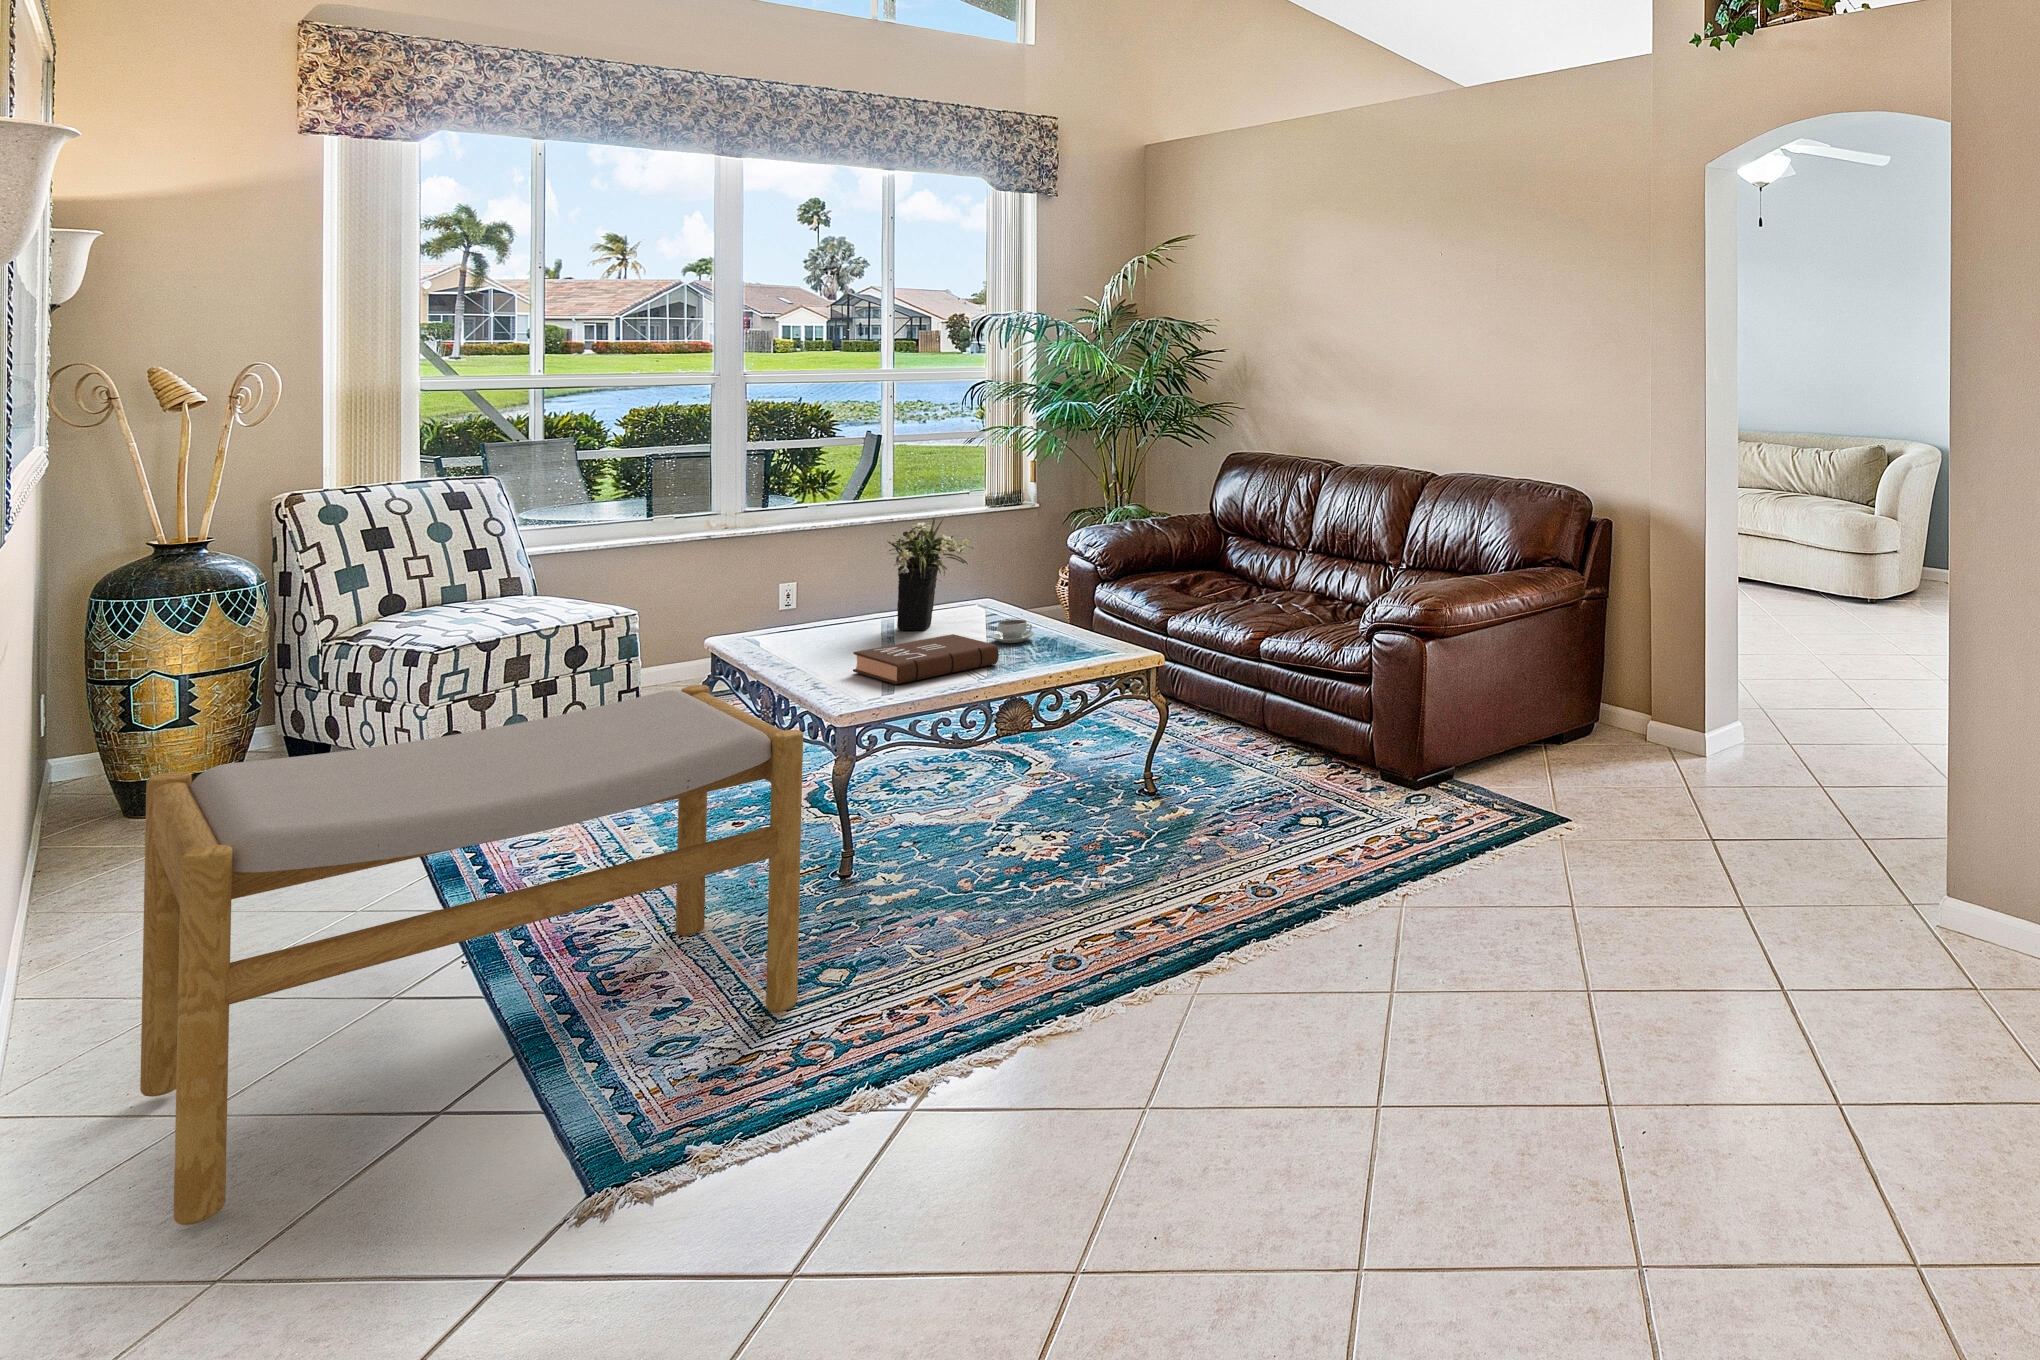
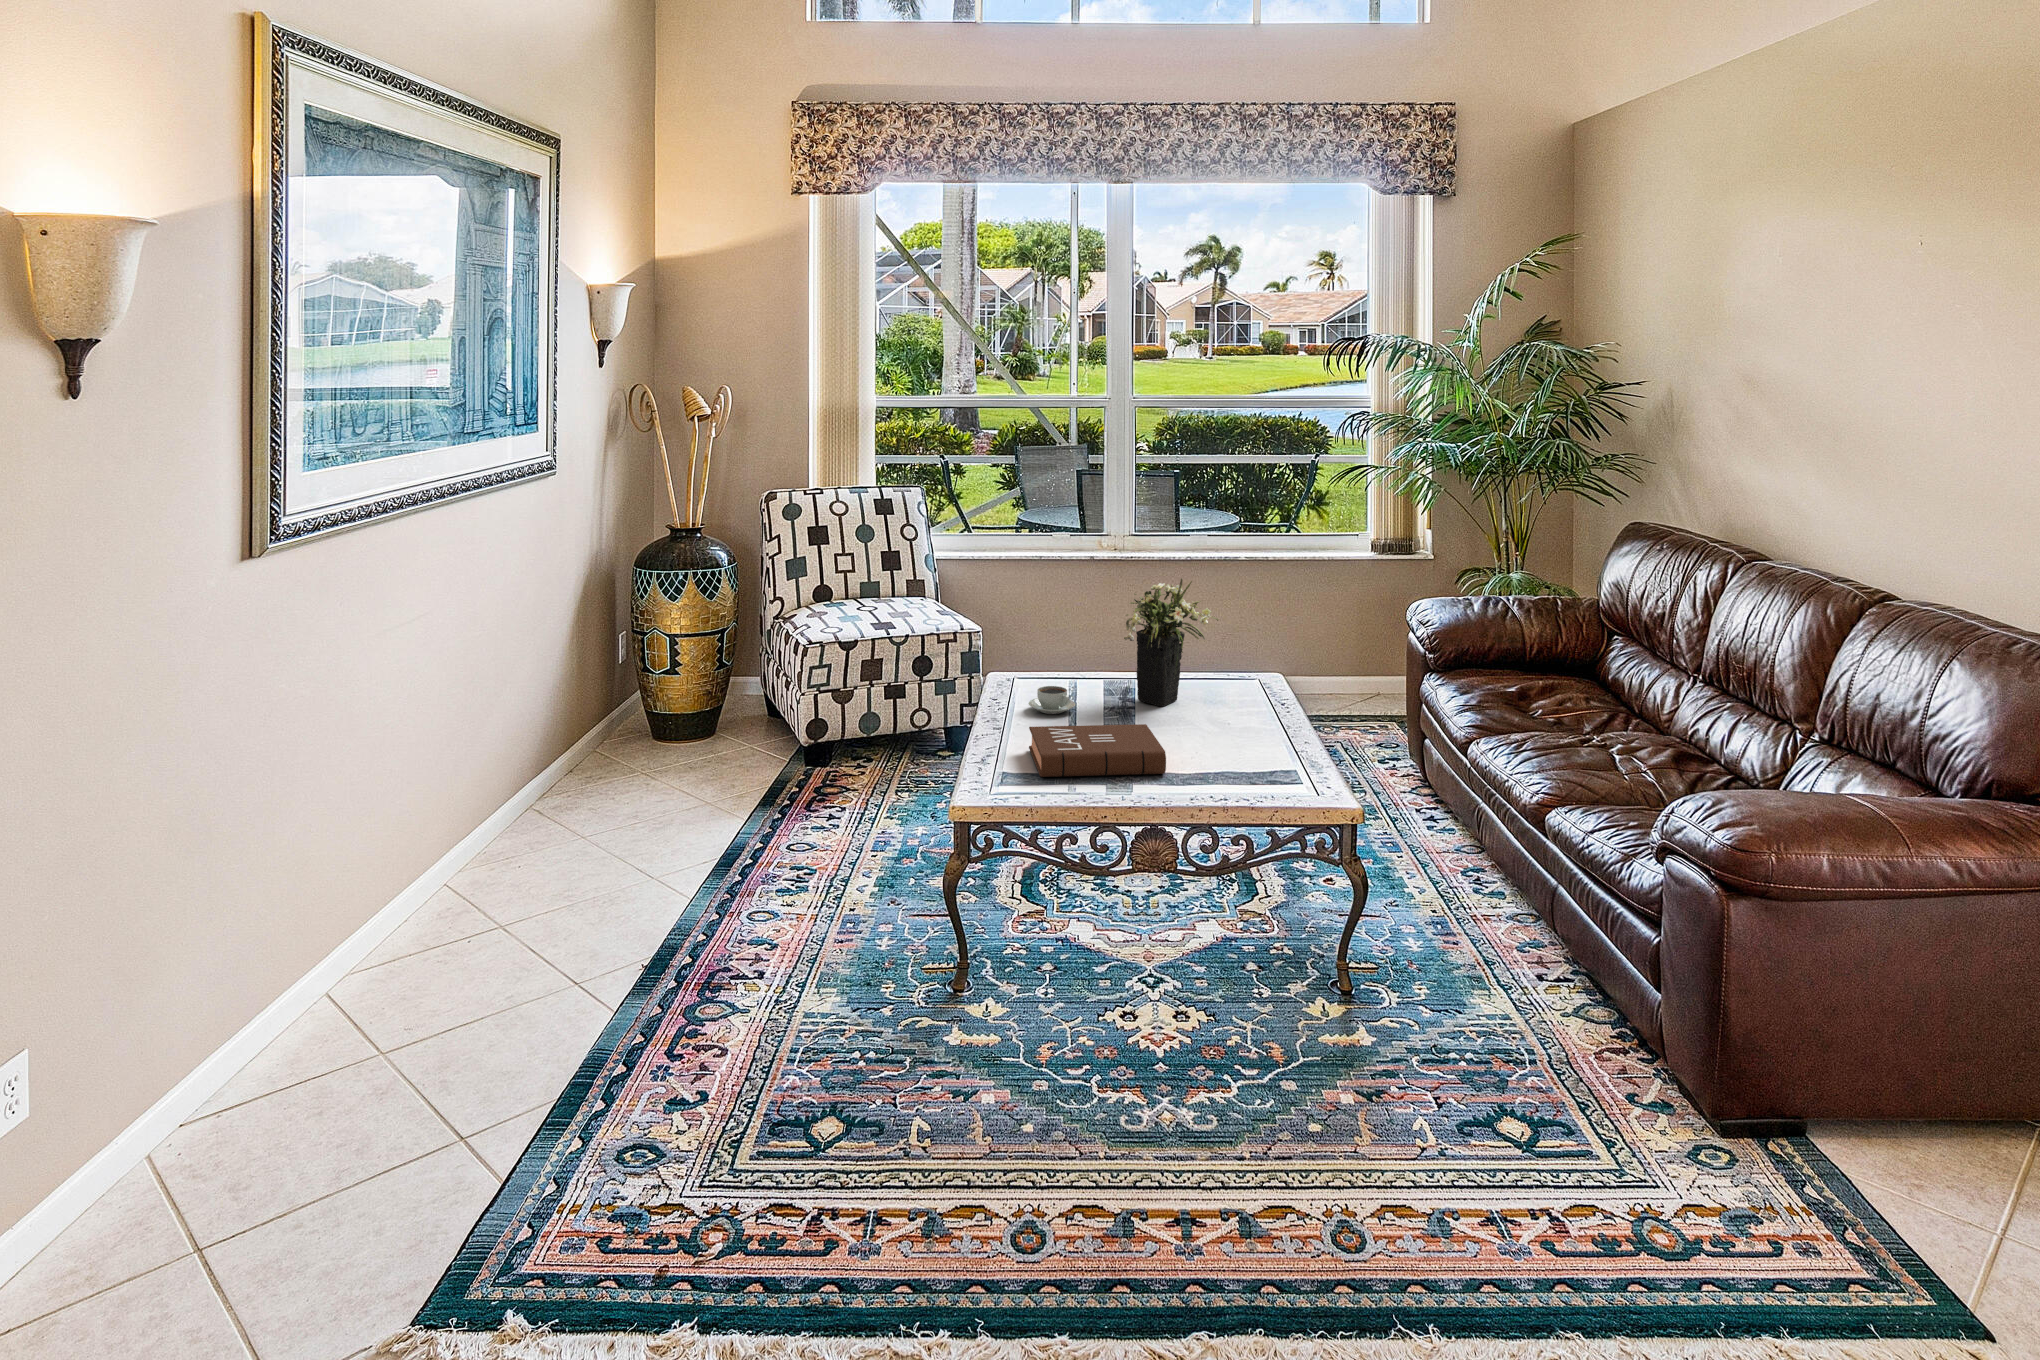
coffee cup: present [990,620,1035,643] -> present [1029,686,1075,714]
footstool: present [140,685,803,1225] -> none [308,742,829,1143]

